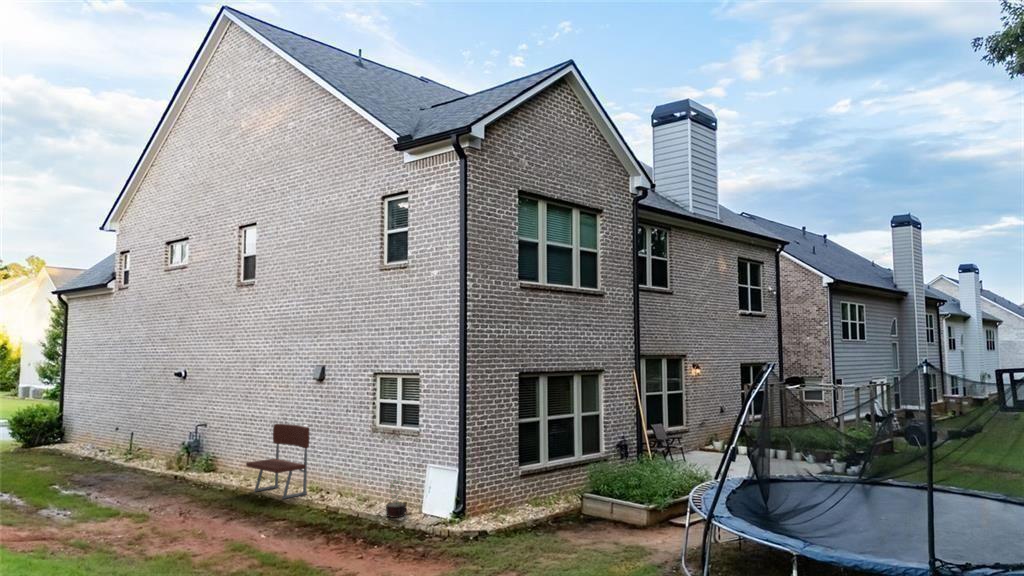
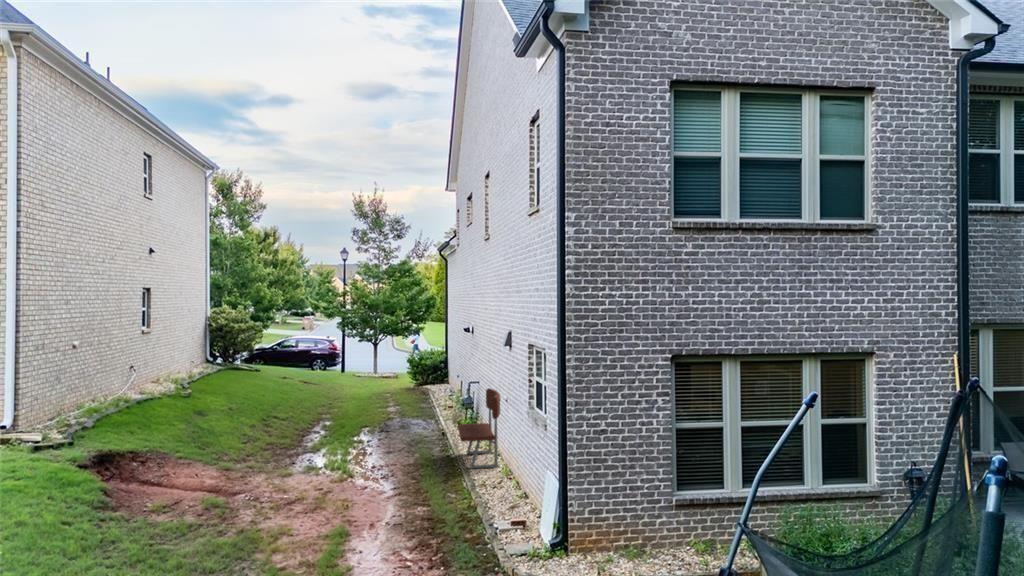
decorative plant: present [386,480,406,517] -> none [507,475,532,524]

